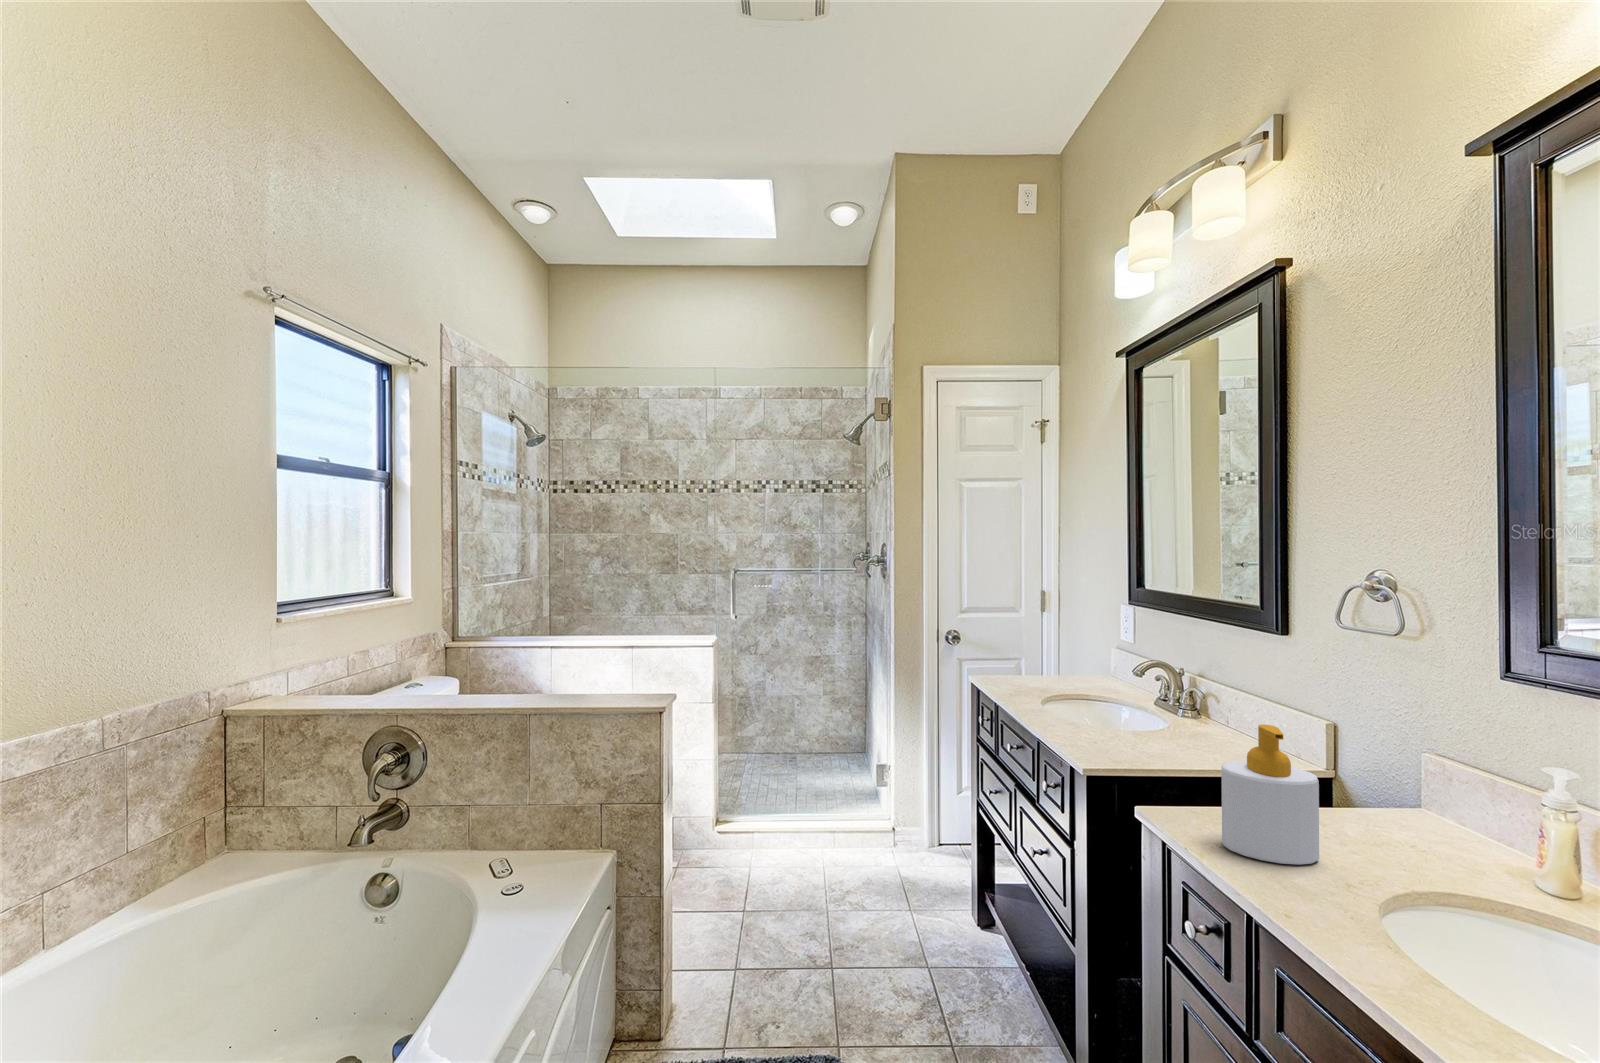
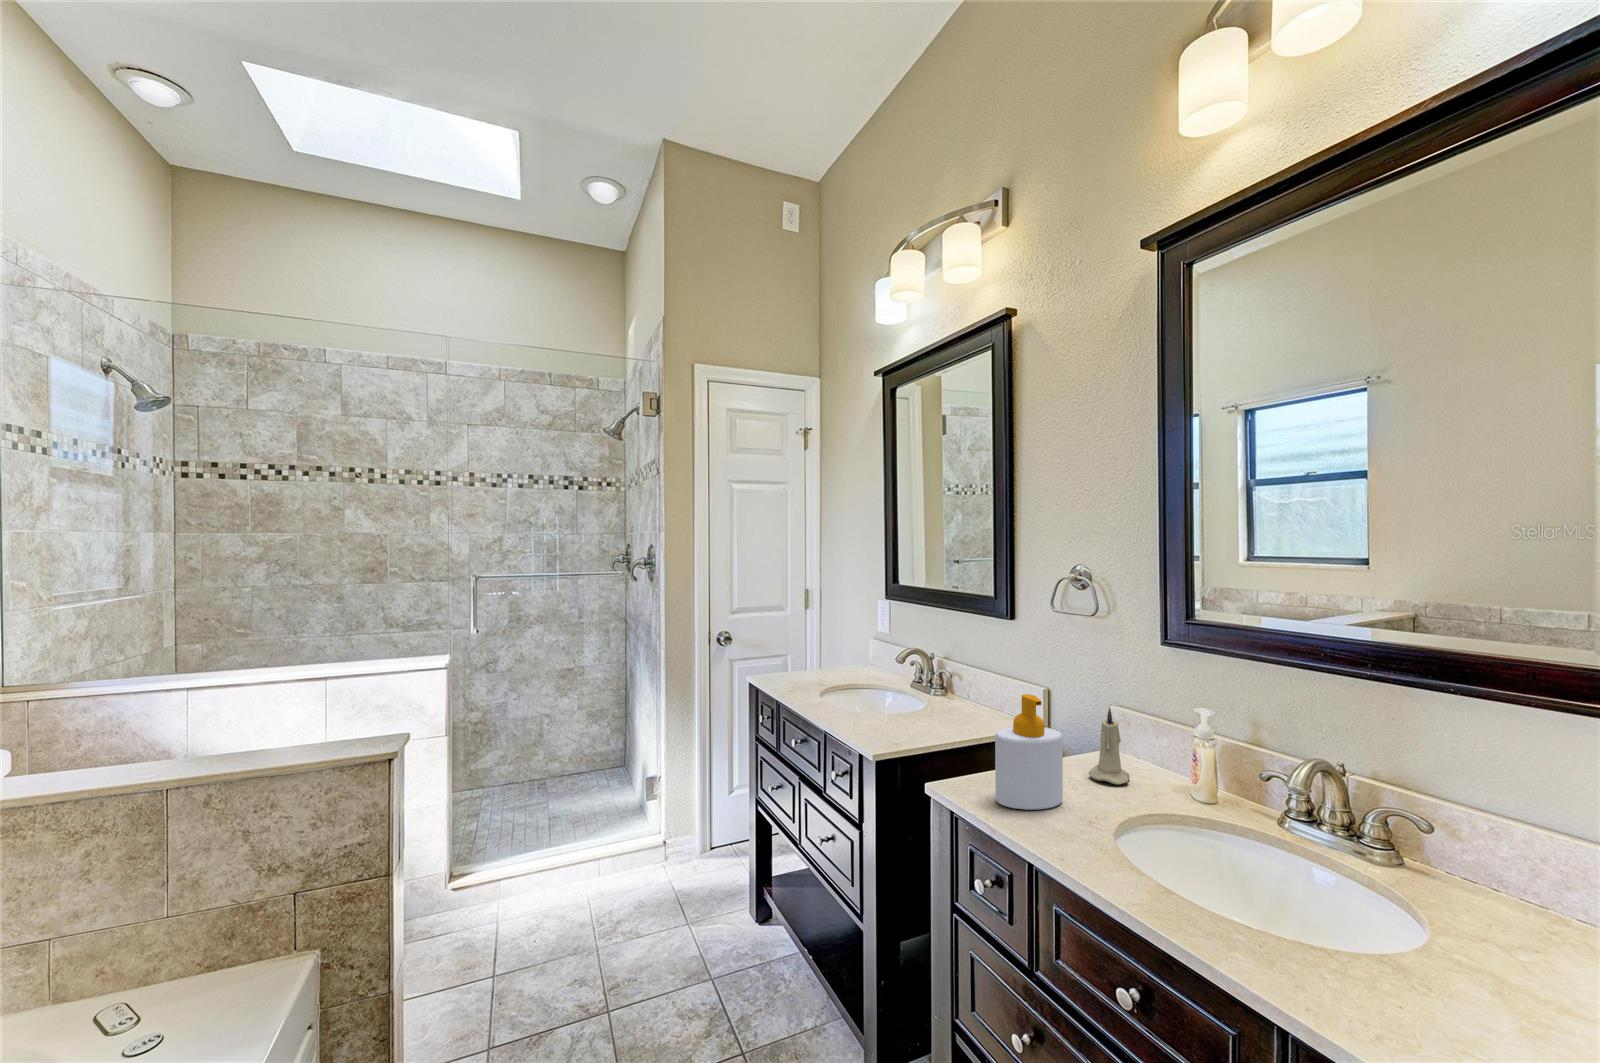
candle: none [1373,756,1442,857] -> present [1089,708,1130,784]

